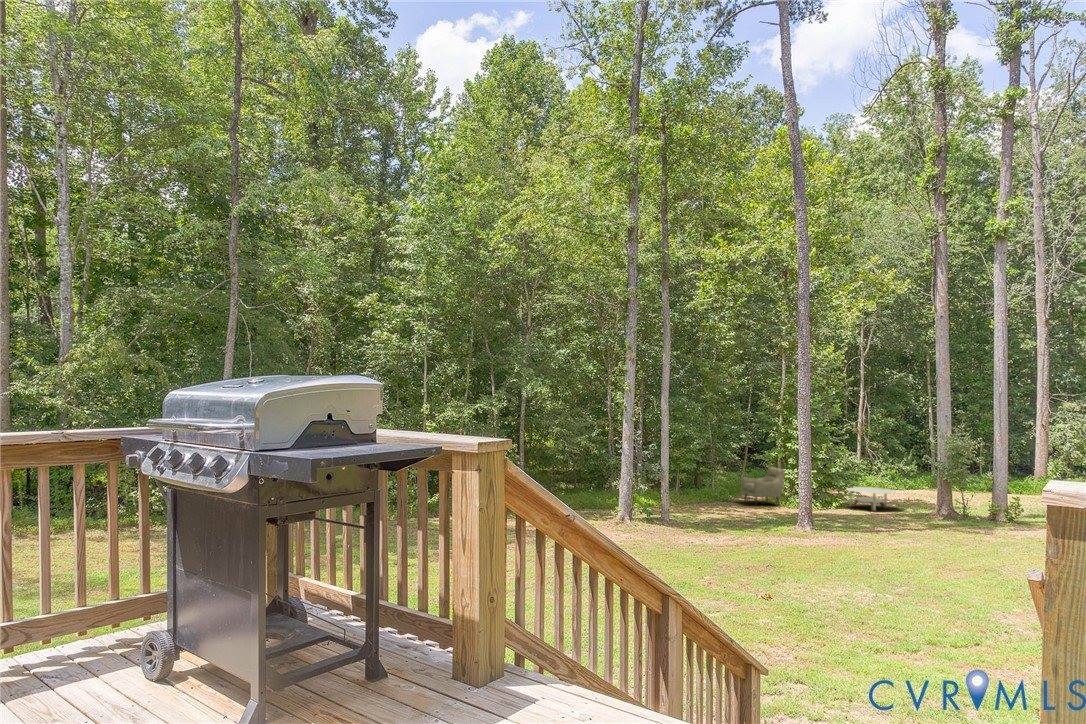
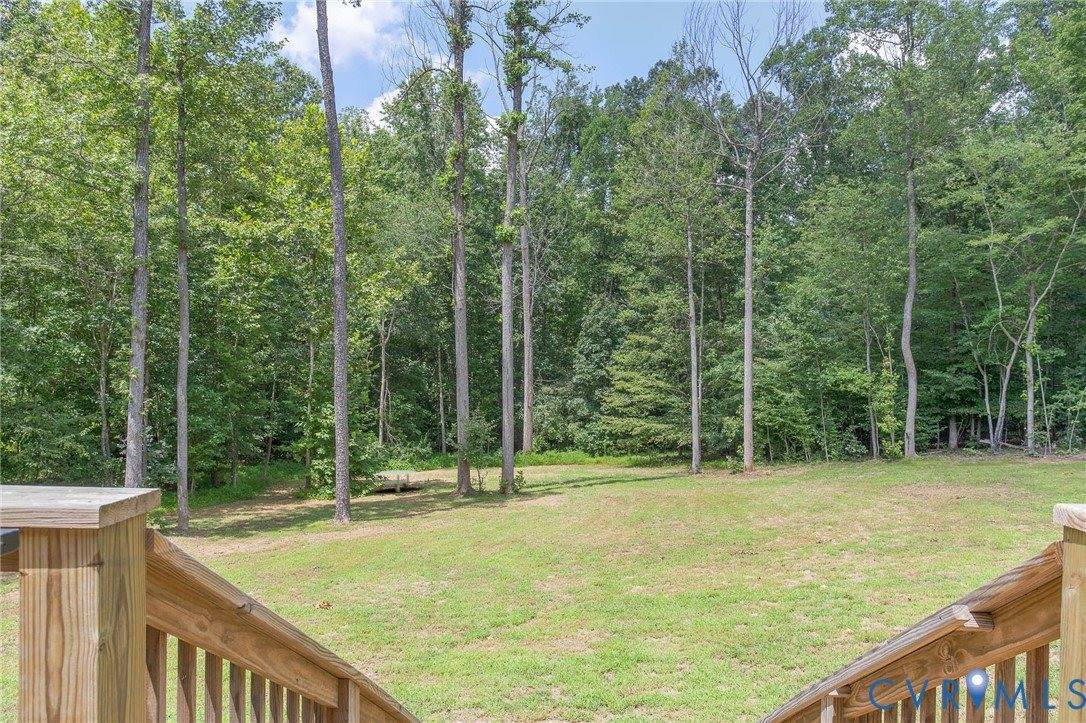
chair: present [741,467,785,505] -> none [267,459,313,502]

